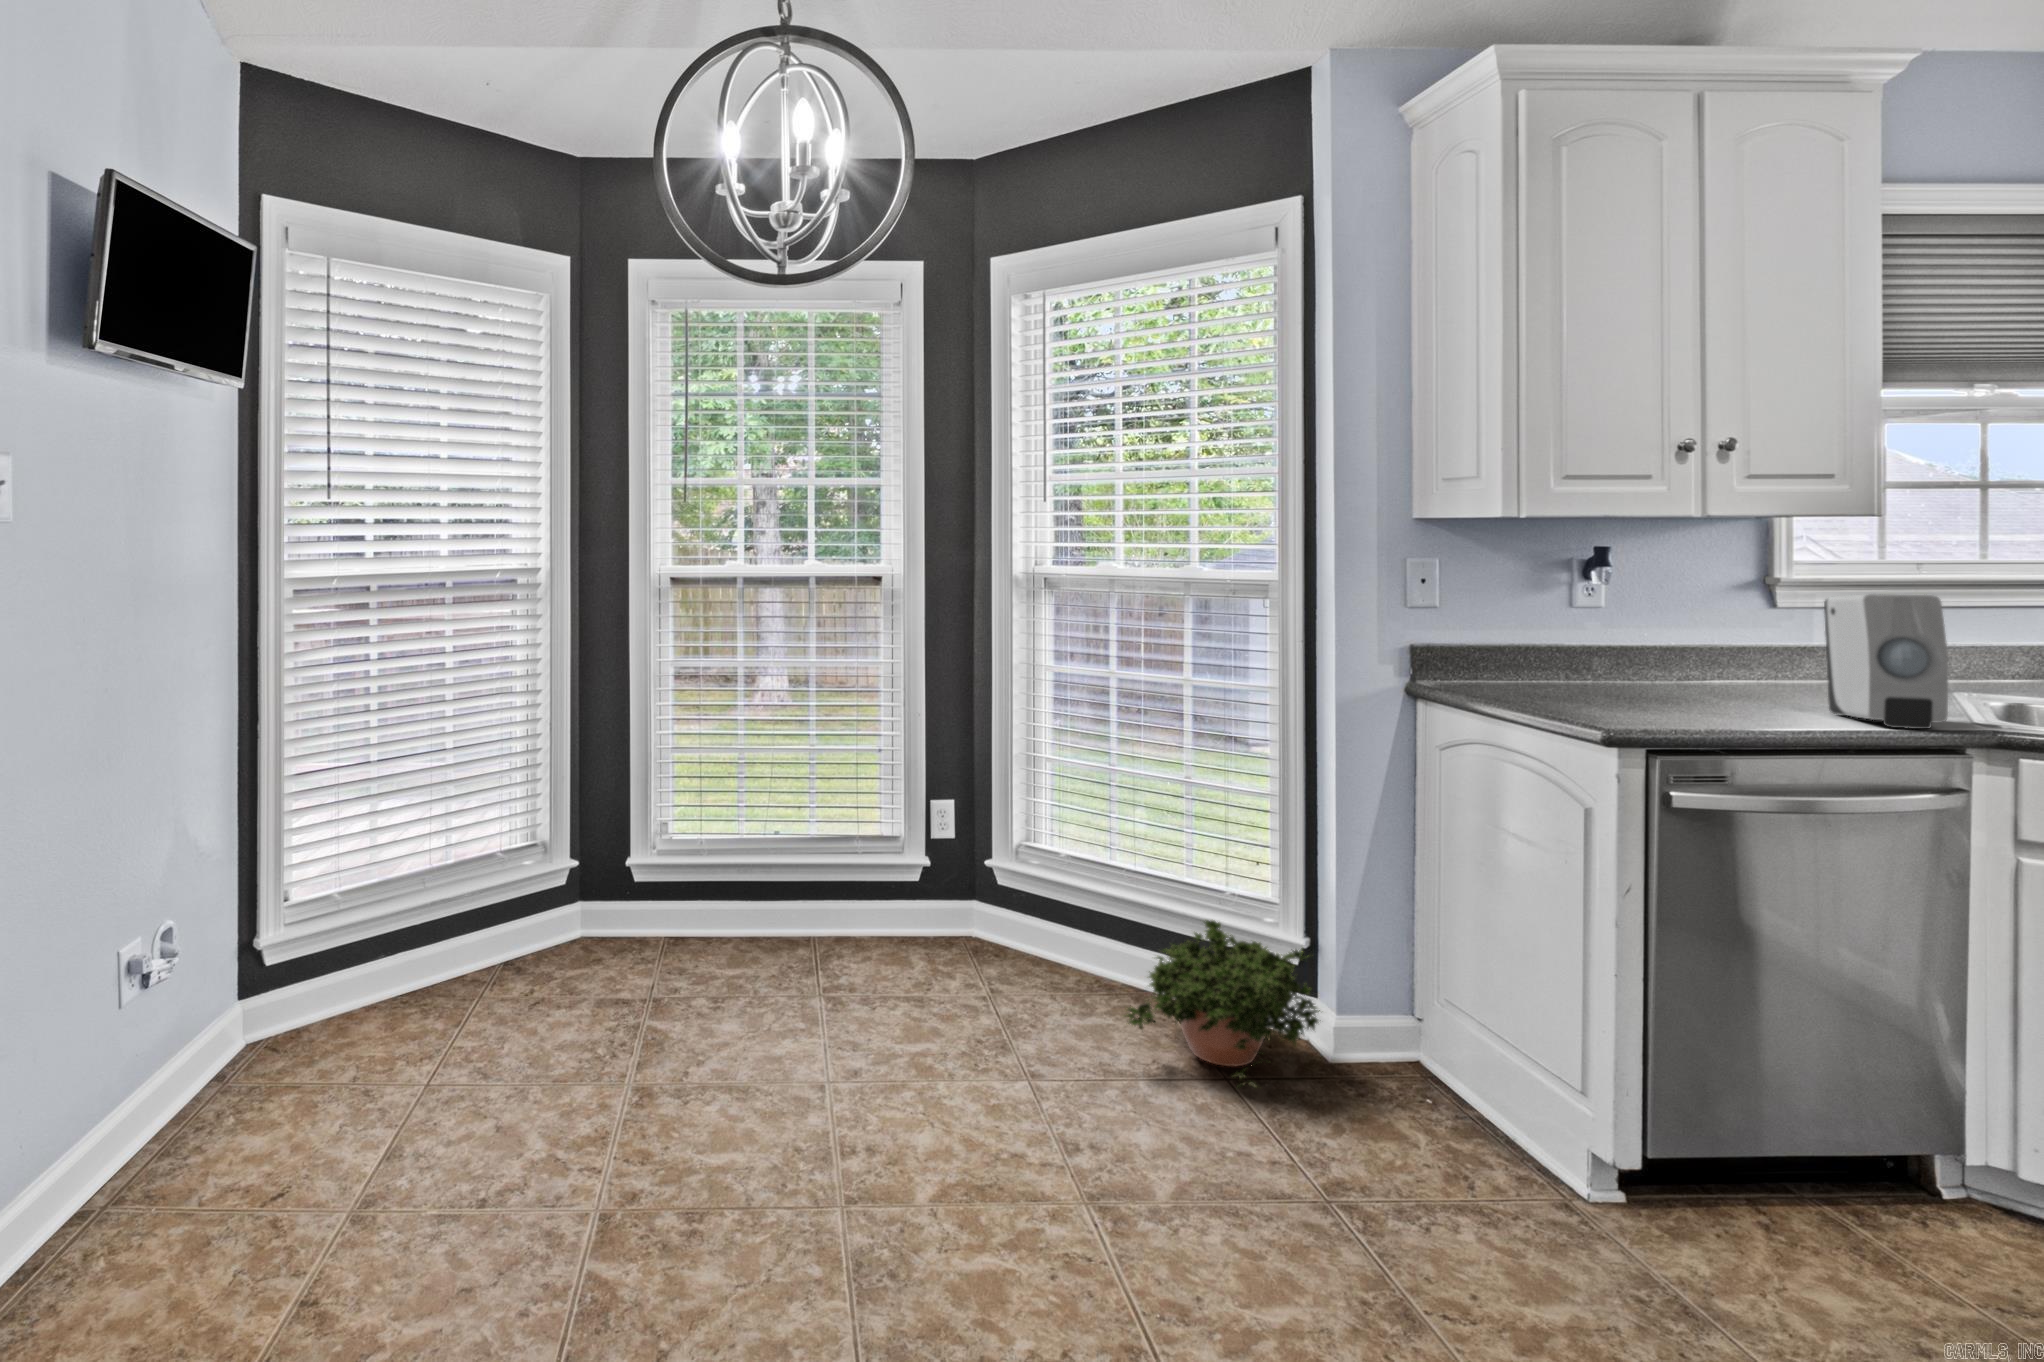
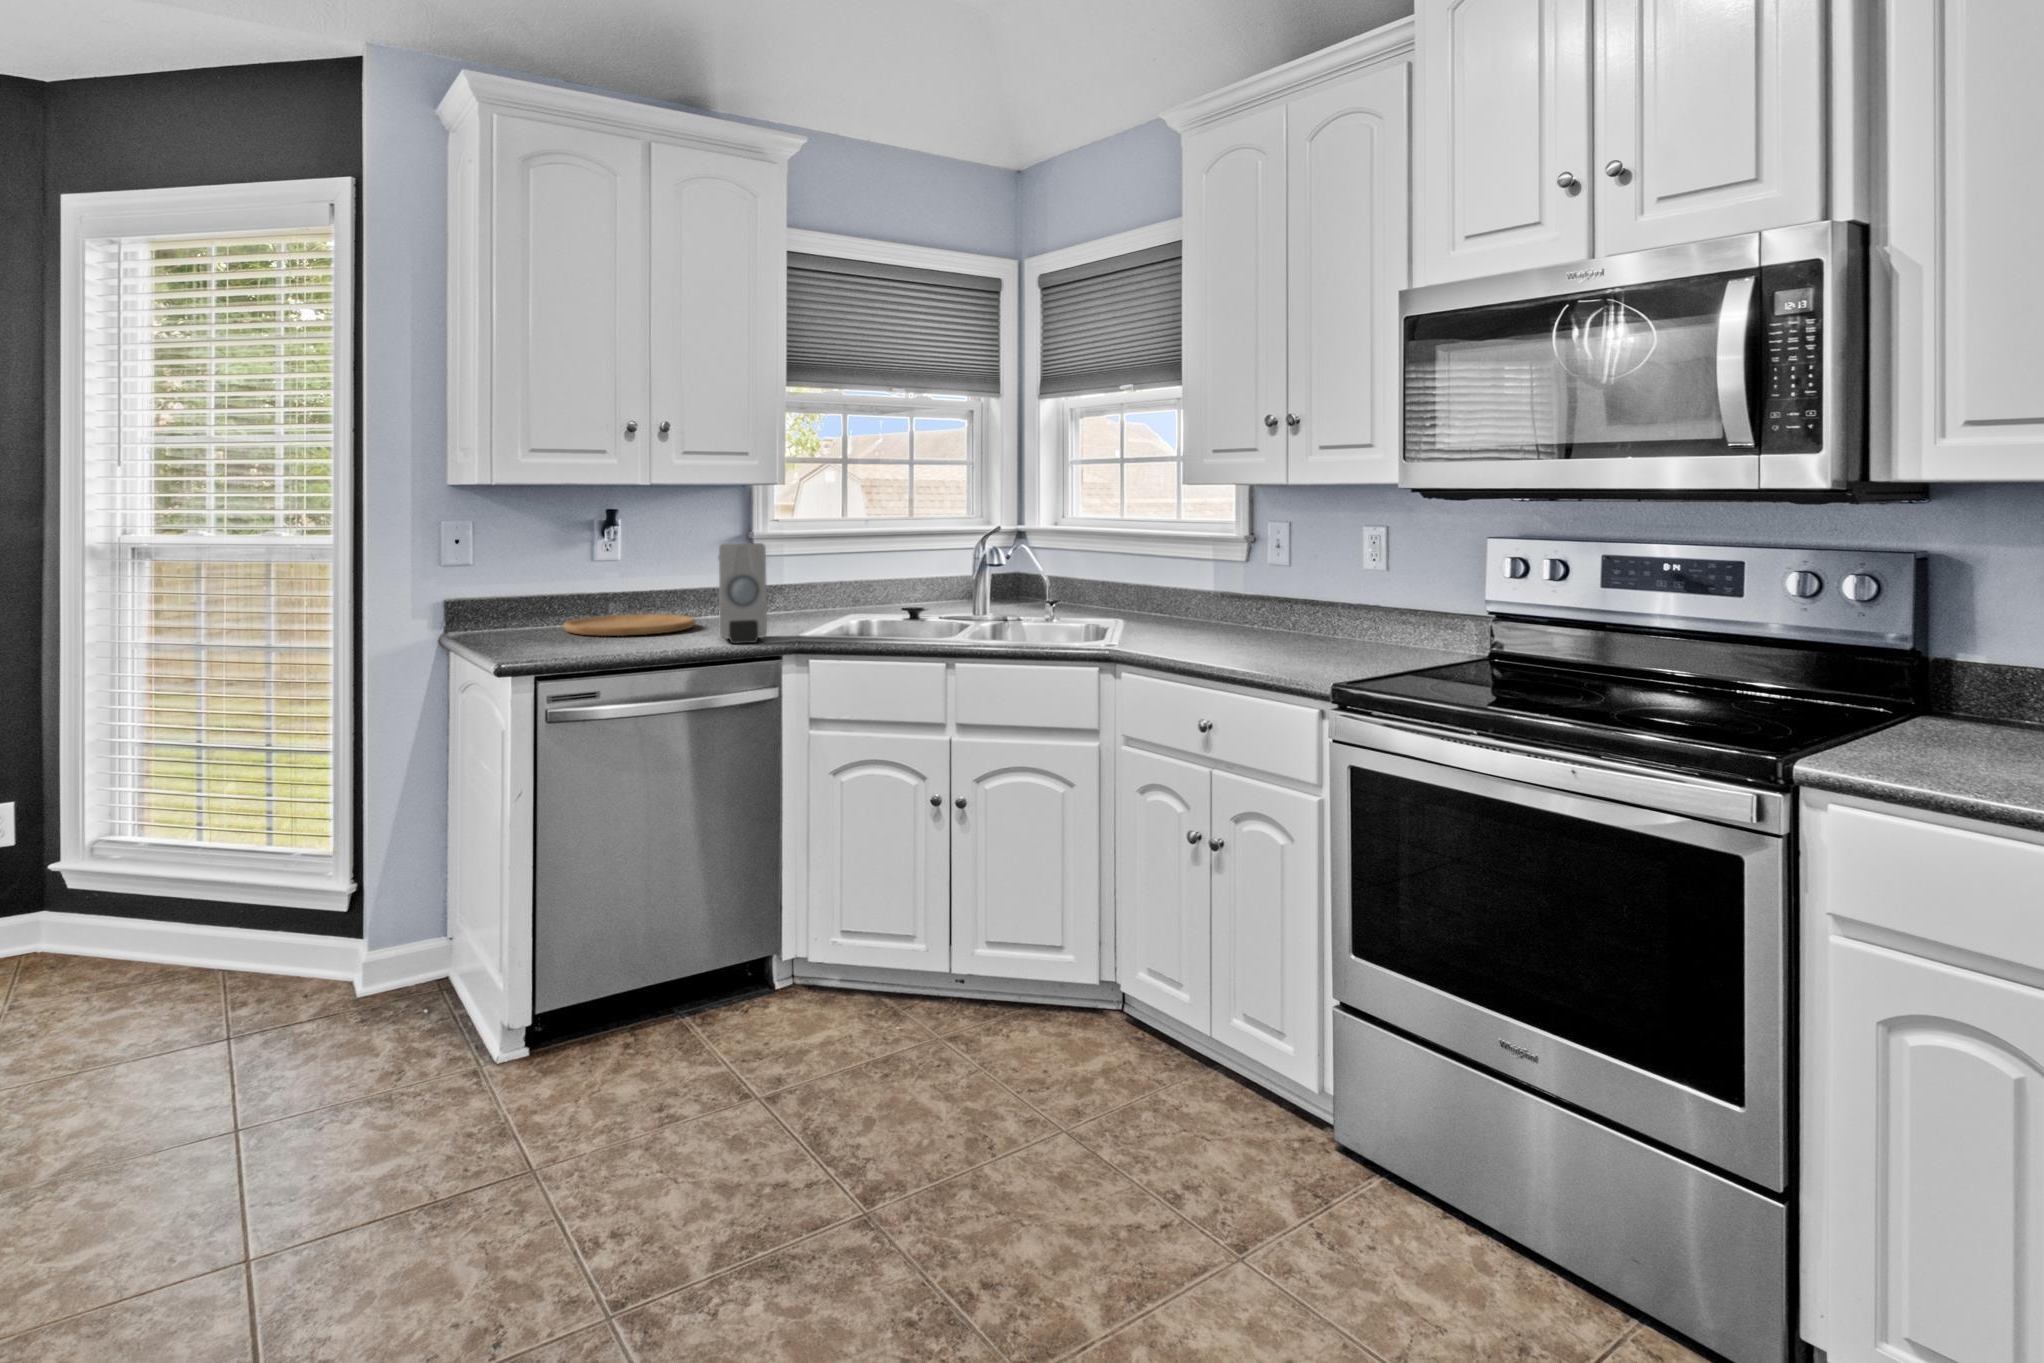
cutting board: none [1553,671,1745,701] -> present [564,614,695,636]
potted plant: present [1126,920,1320,1087] -> none [117,881,348,1040]

